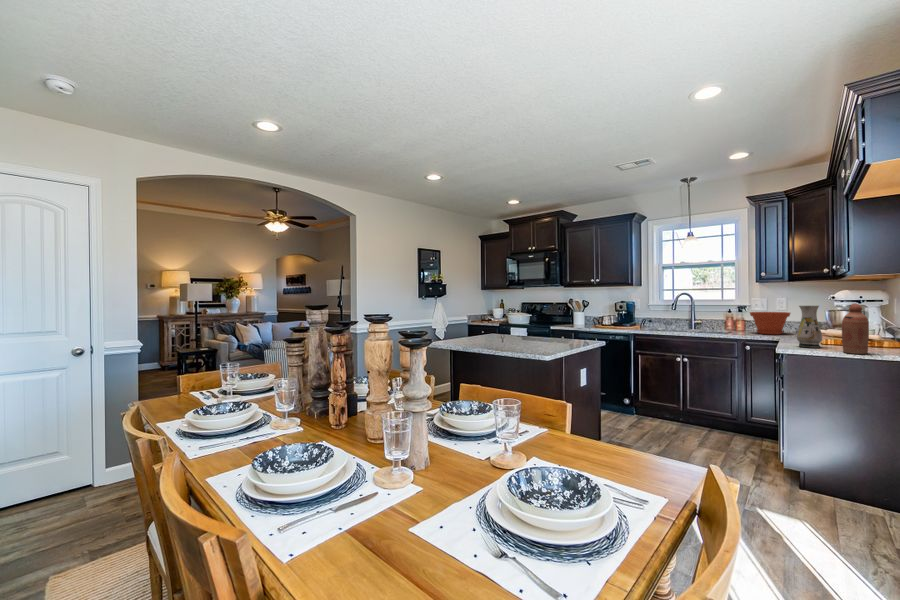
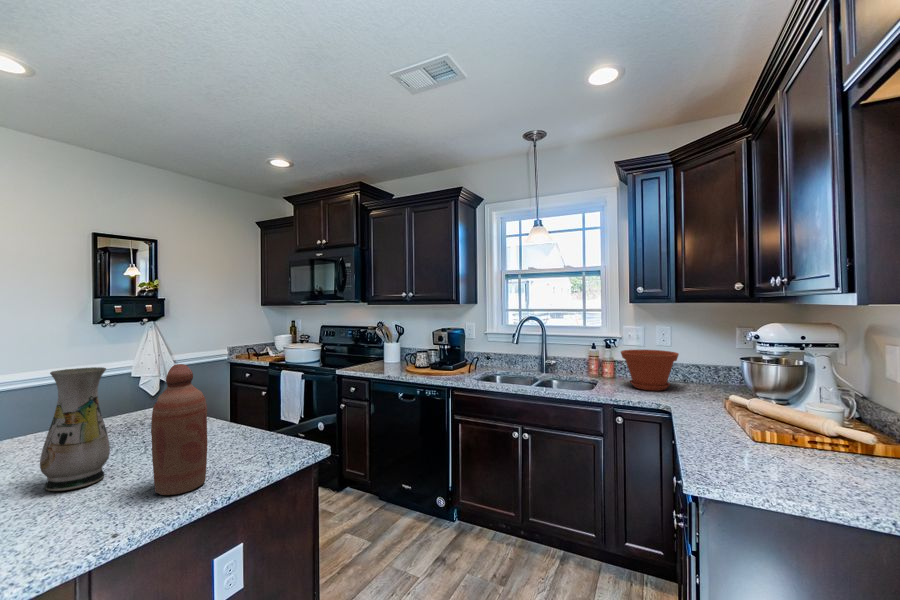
bottle: present [842,303,869,354] -> present [151,364,207,495]
vase: present [797,306,822,348] -> present [40,367,110,491]

